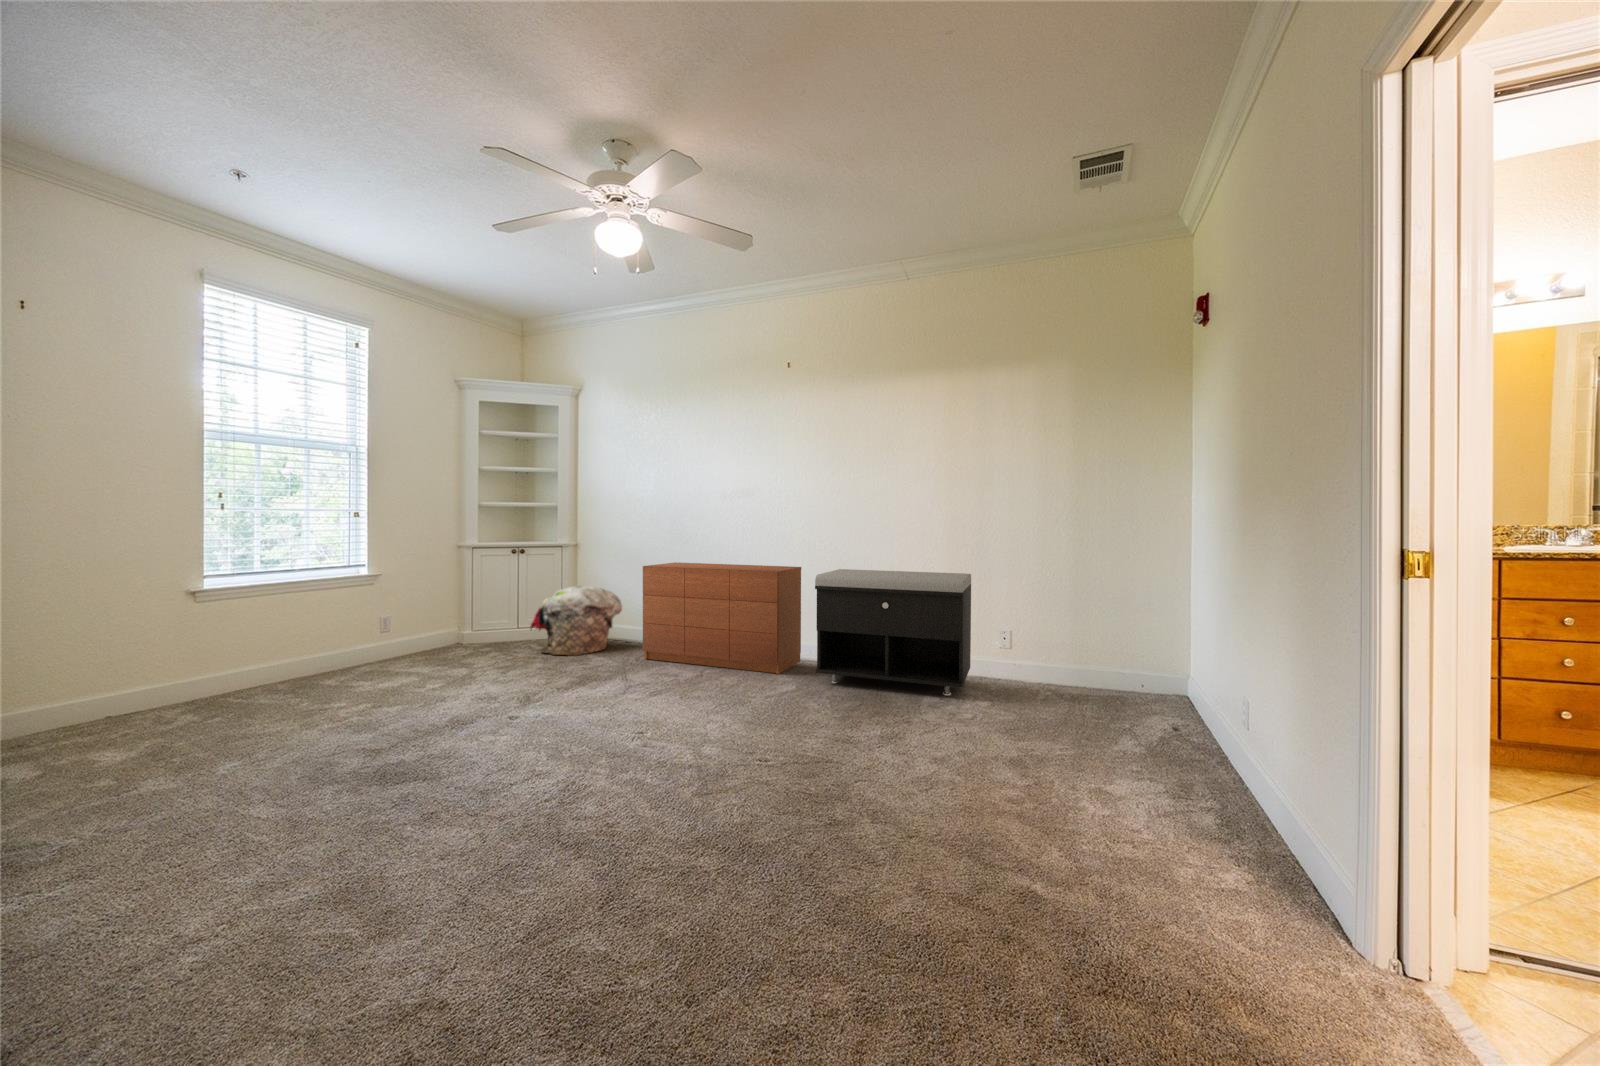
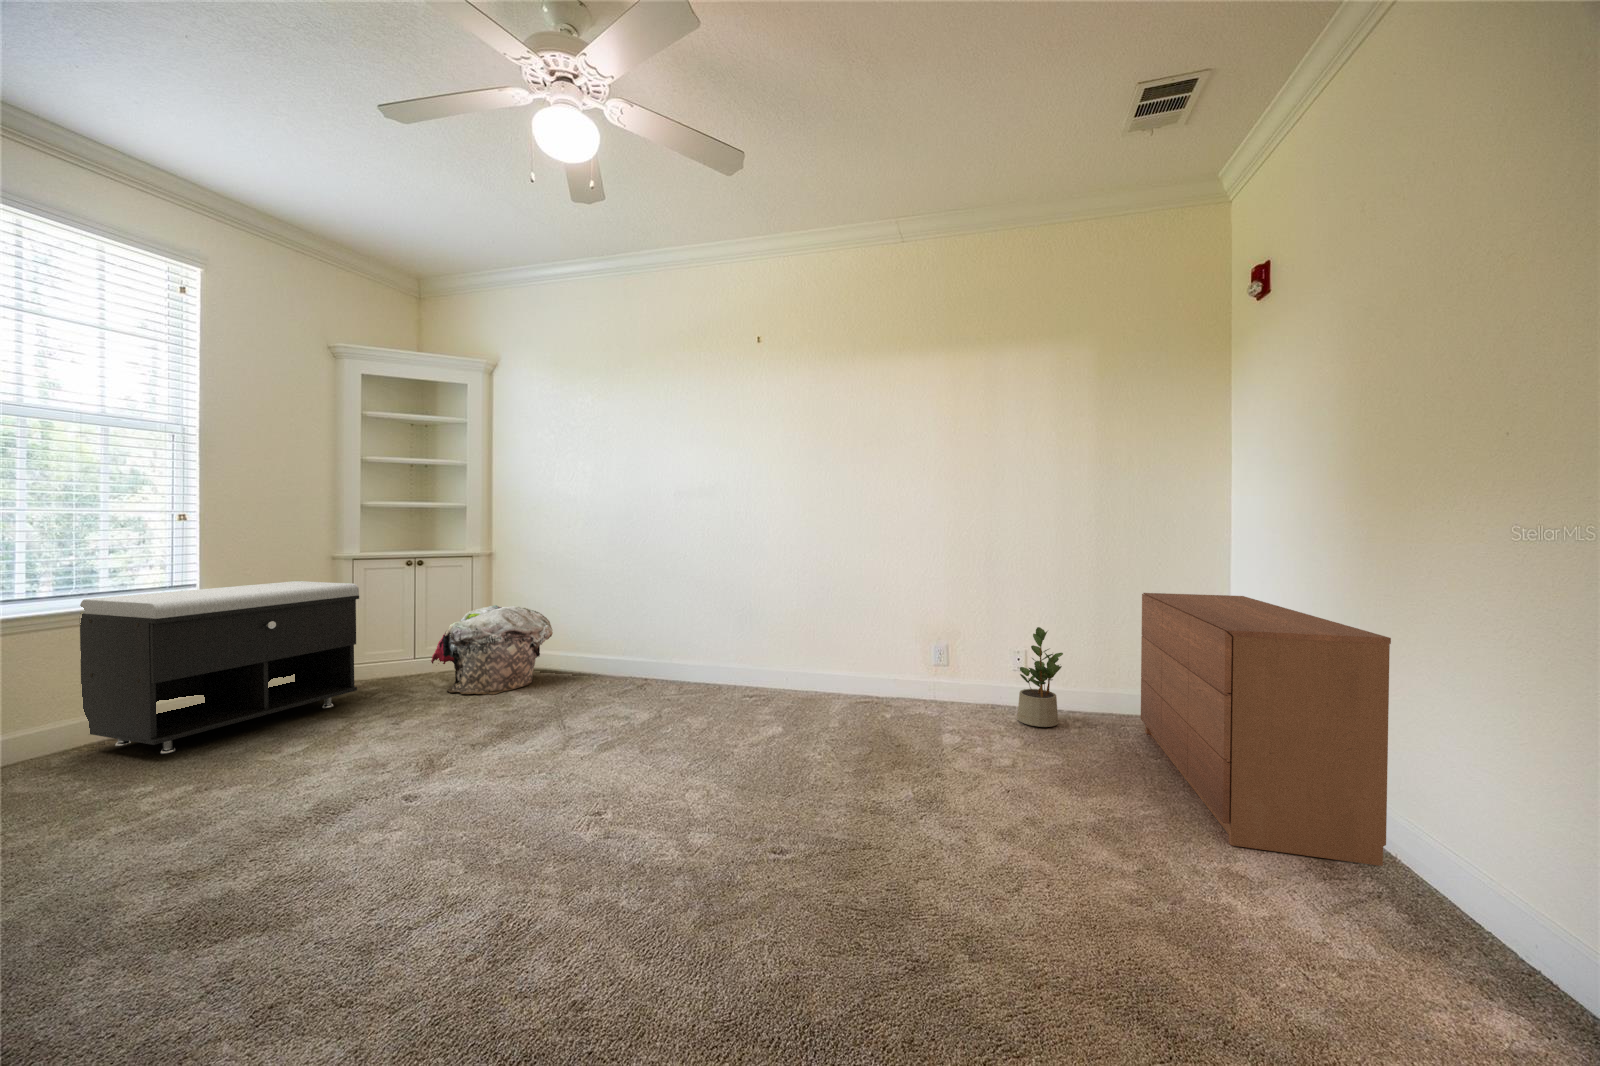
dresser: present [643,562,801,674] -> present [1141,593,1391,866]
storage bench: present [815,569,971,696] -> present [80,581,359,754]
potted plant: none [996,609,1037,694] -> present [1017,627,1063,727]

